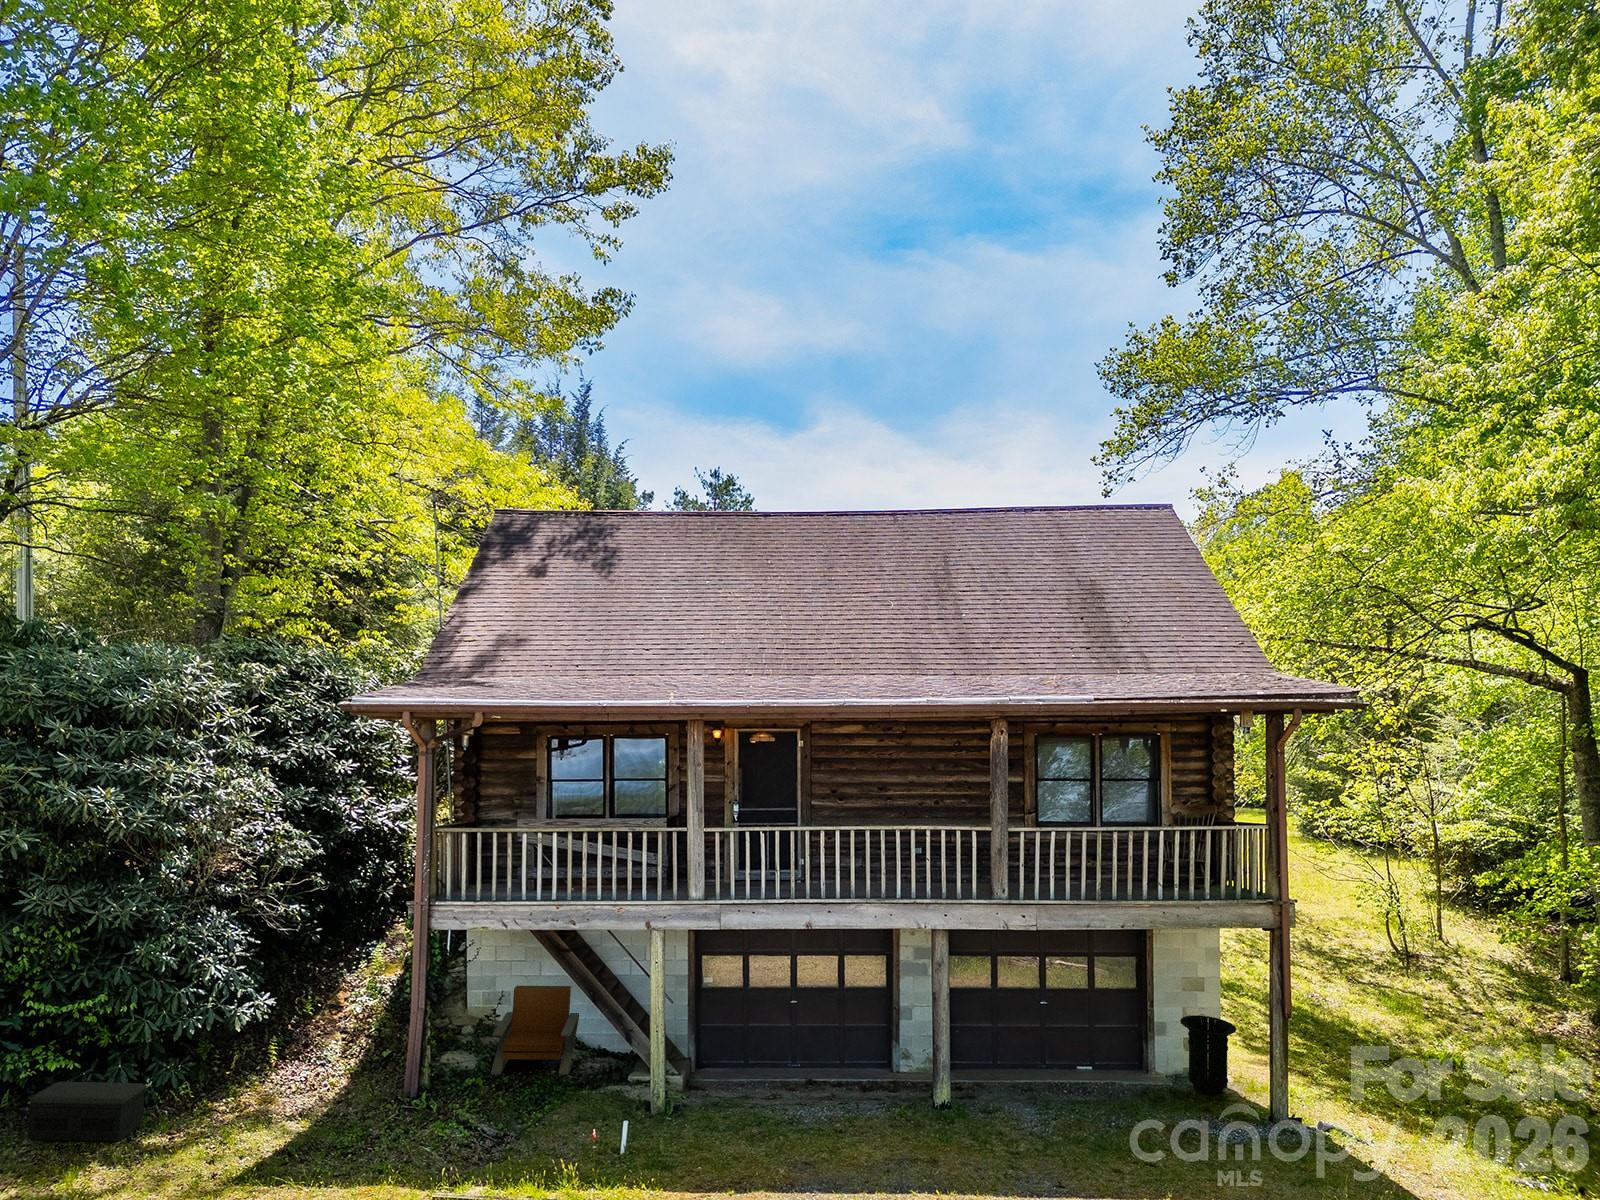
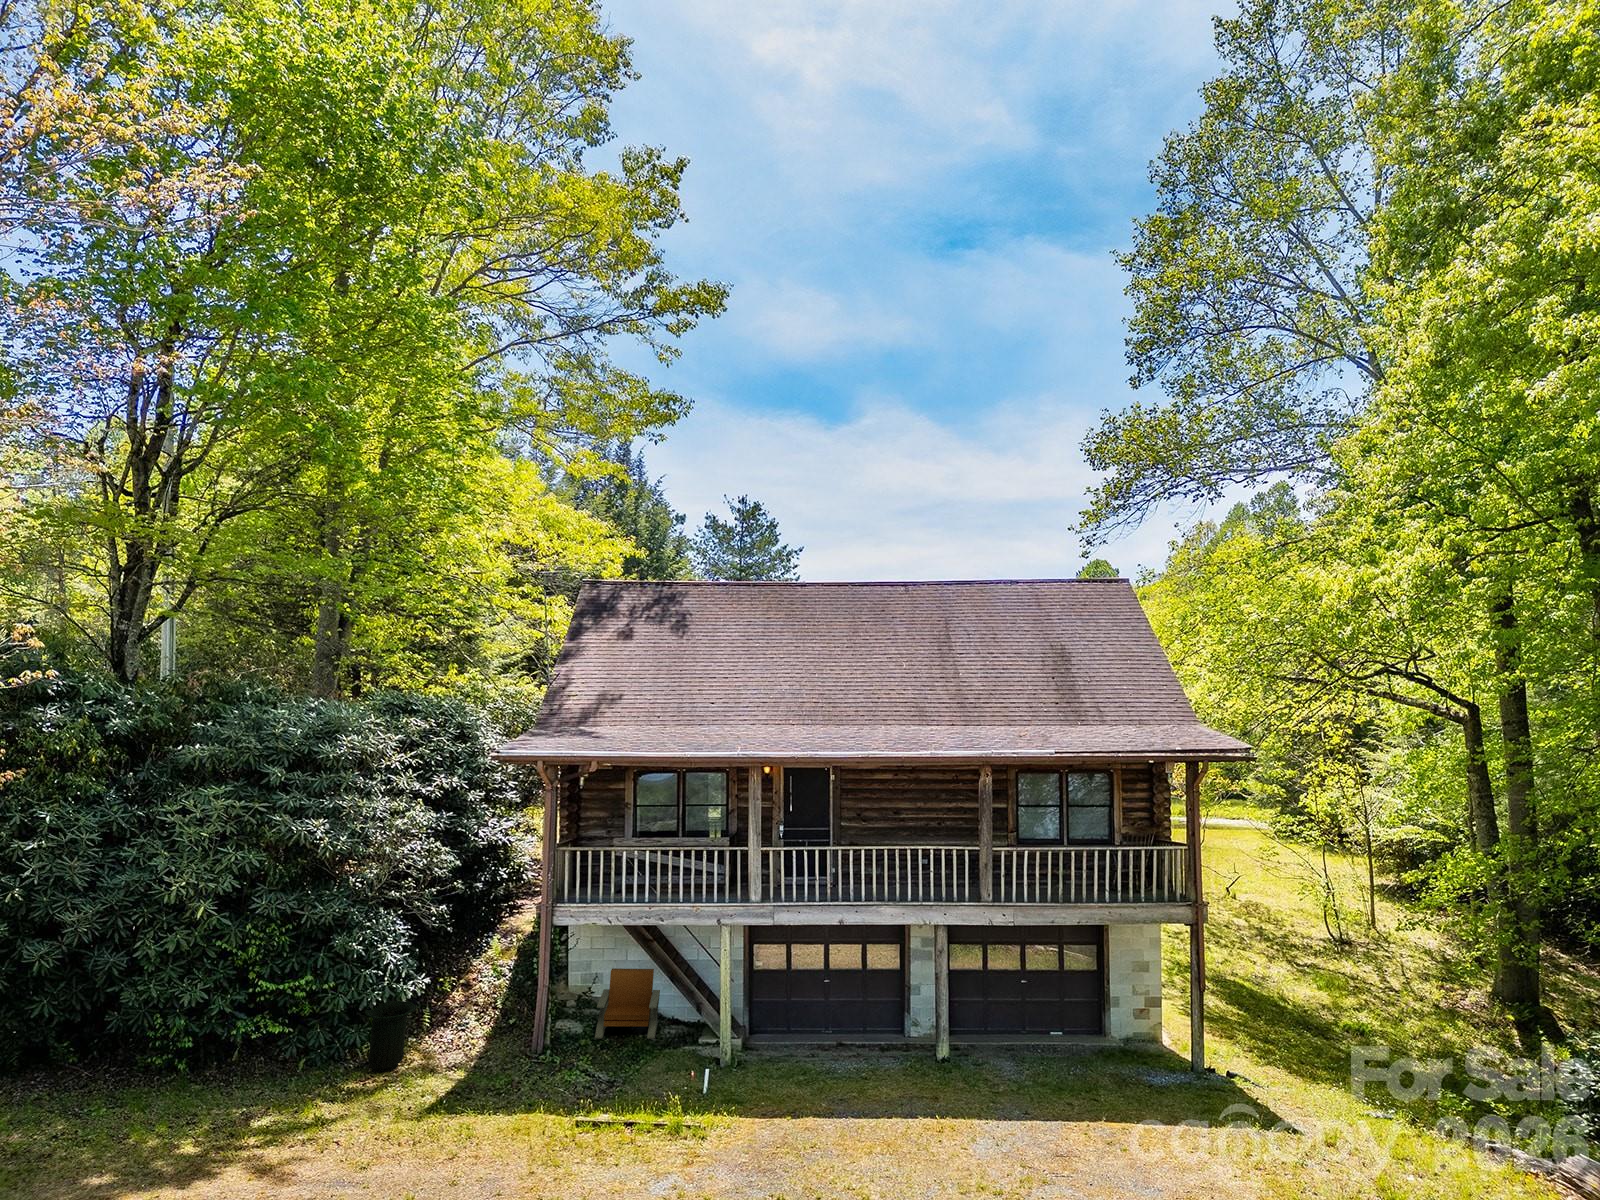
trash can: present [1180,1015,1237,1096] -> present [365,1001,416,1073]
storage bench: present [27,1082,146,1142] -> none [252,1042,340,1089]

